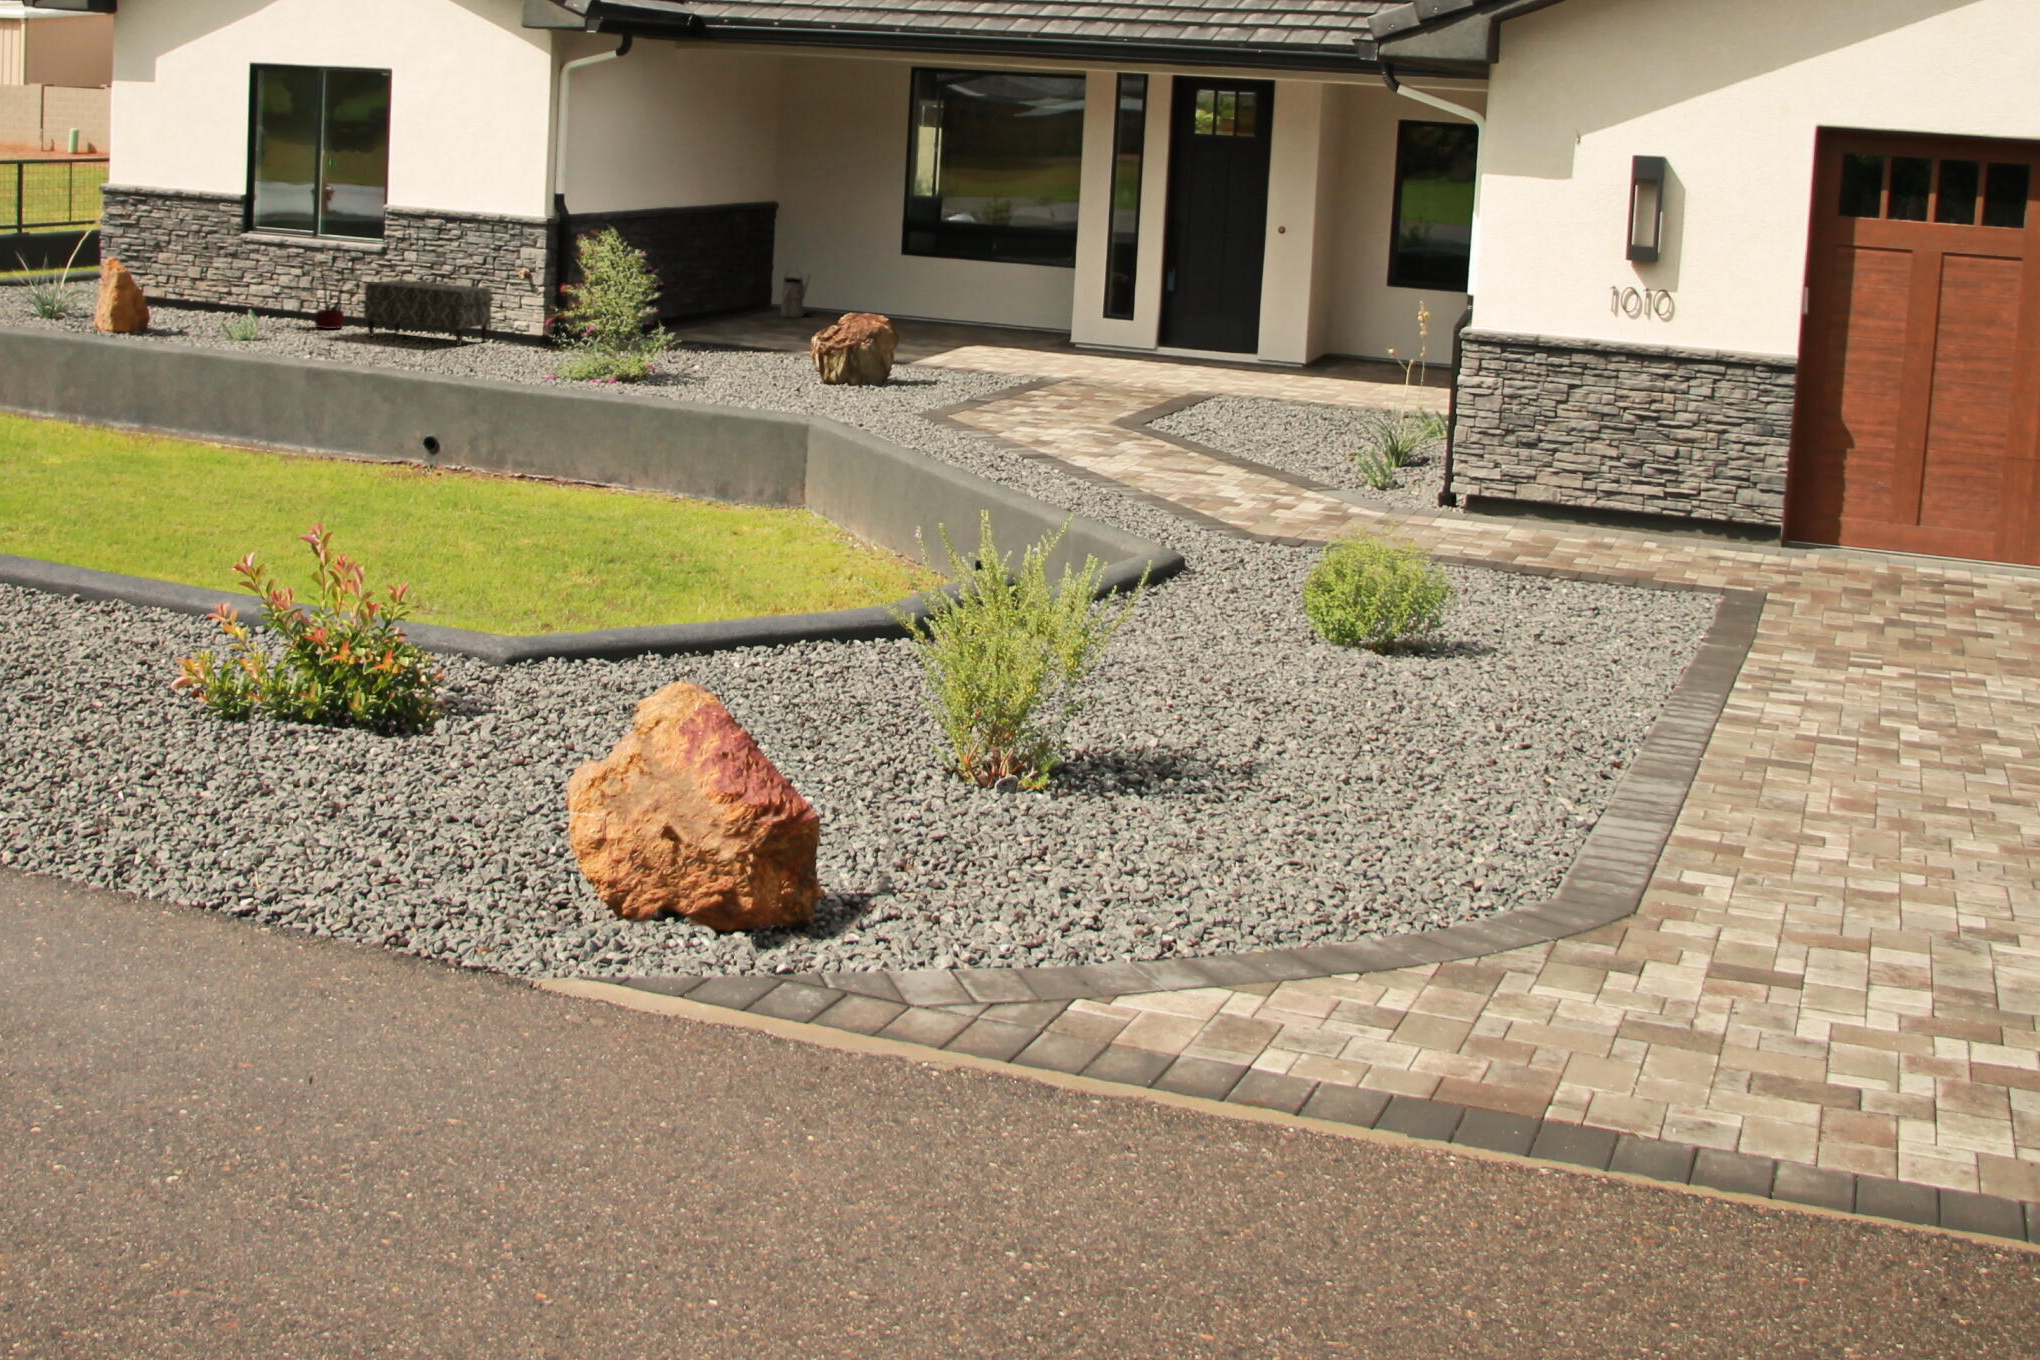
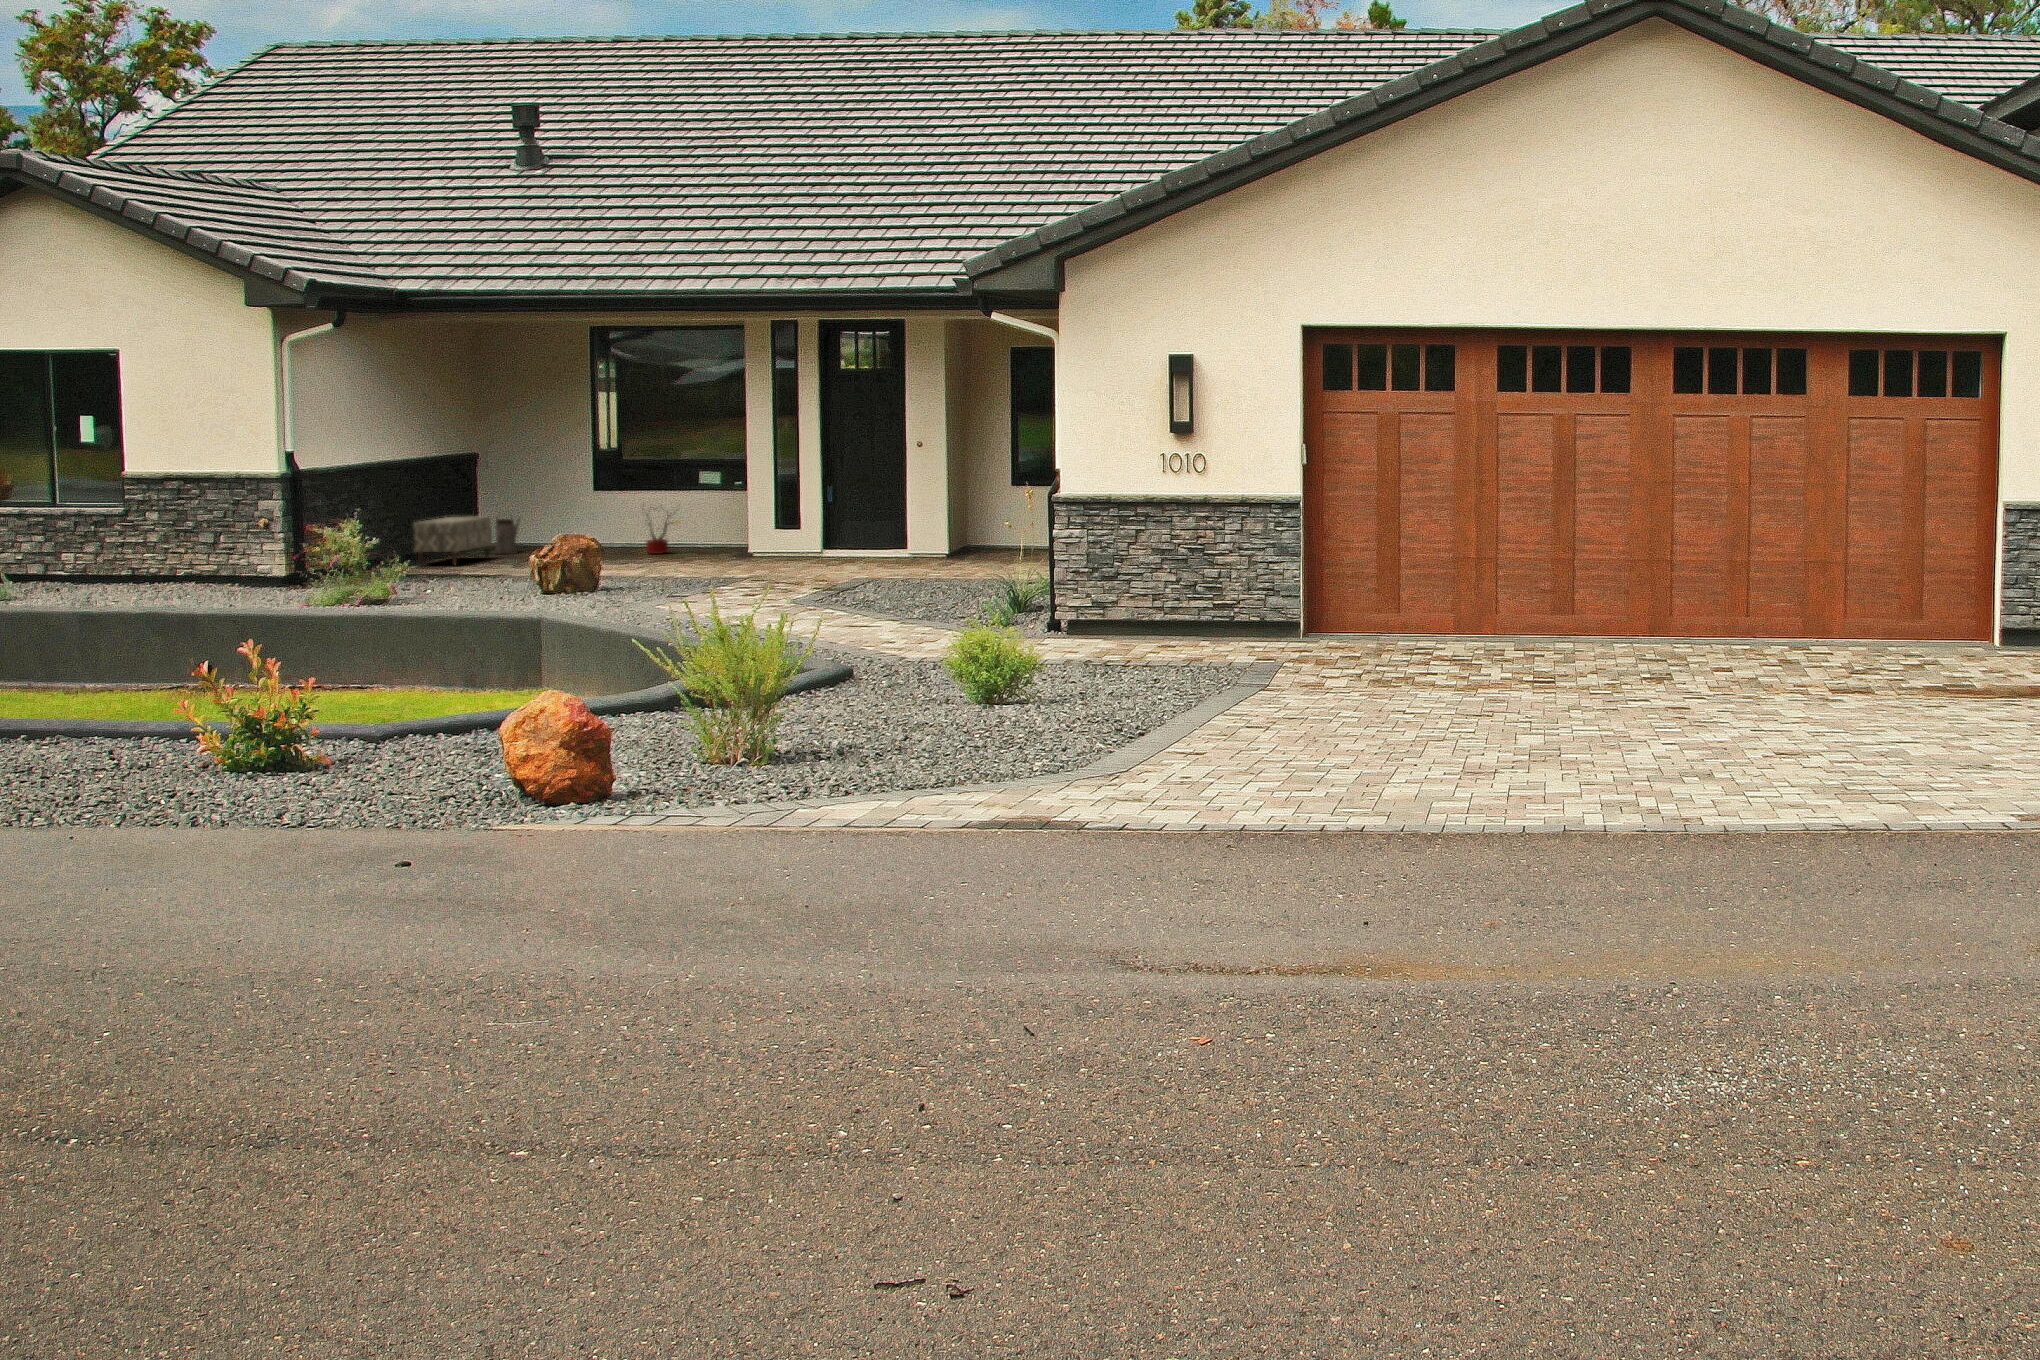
decorative plant: present [315,263,353,329] -> present [642,509,678,554]
bench: present [364,280,492,346] -> present [413,517,492,566]

